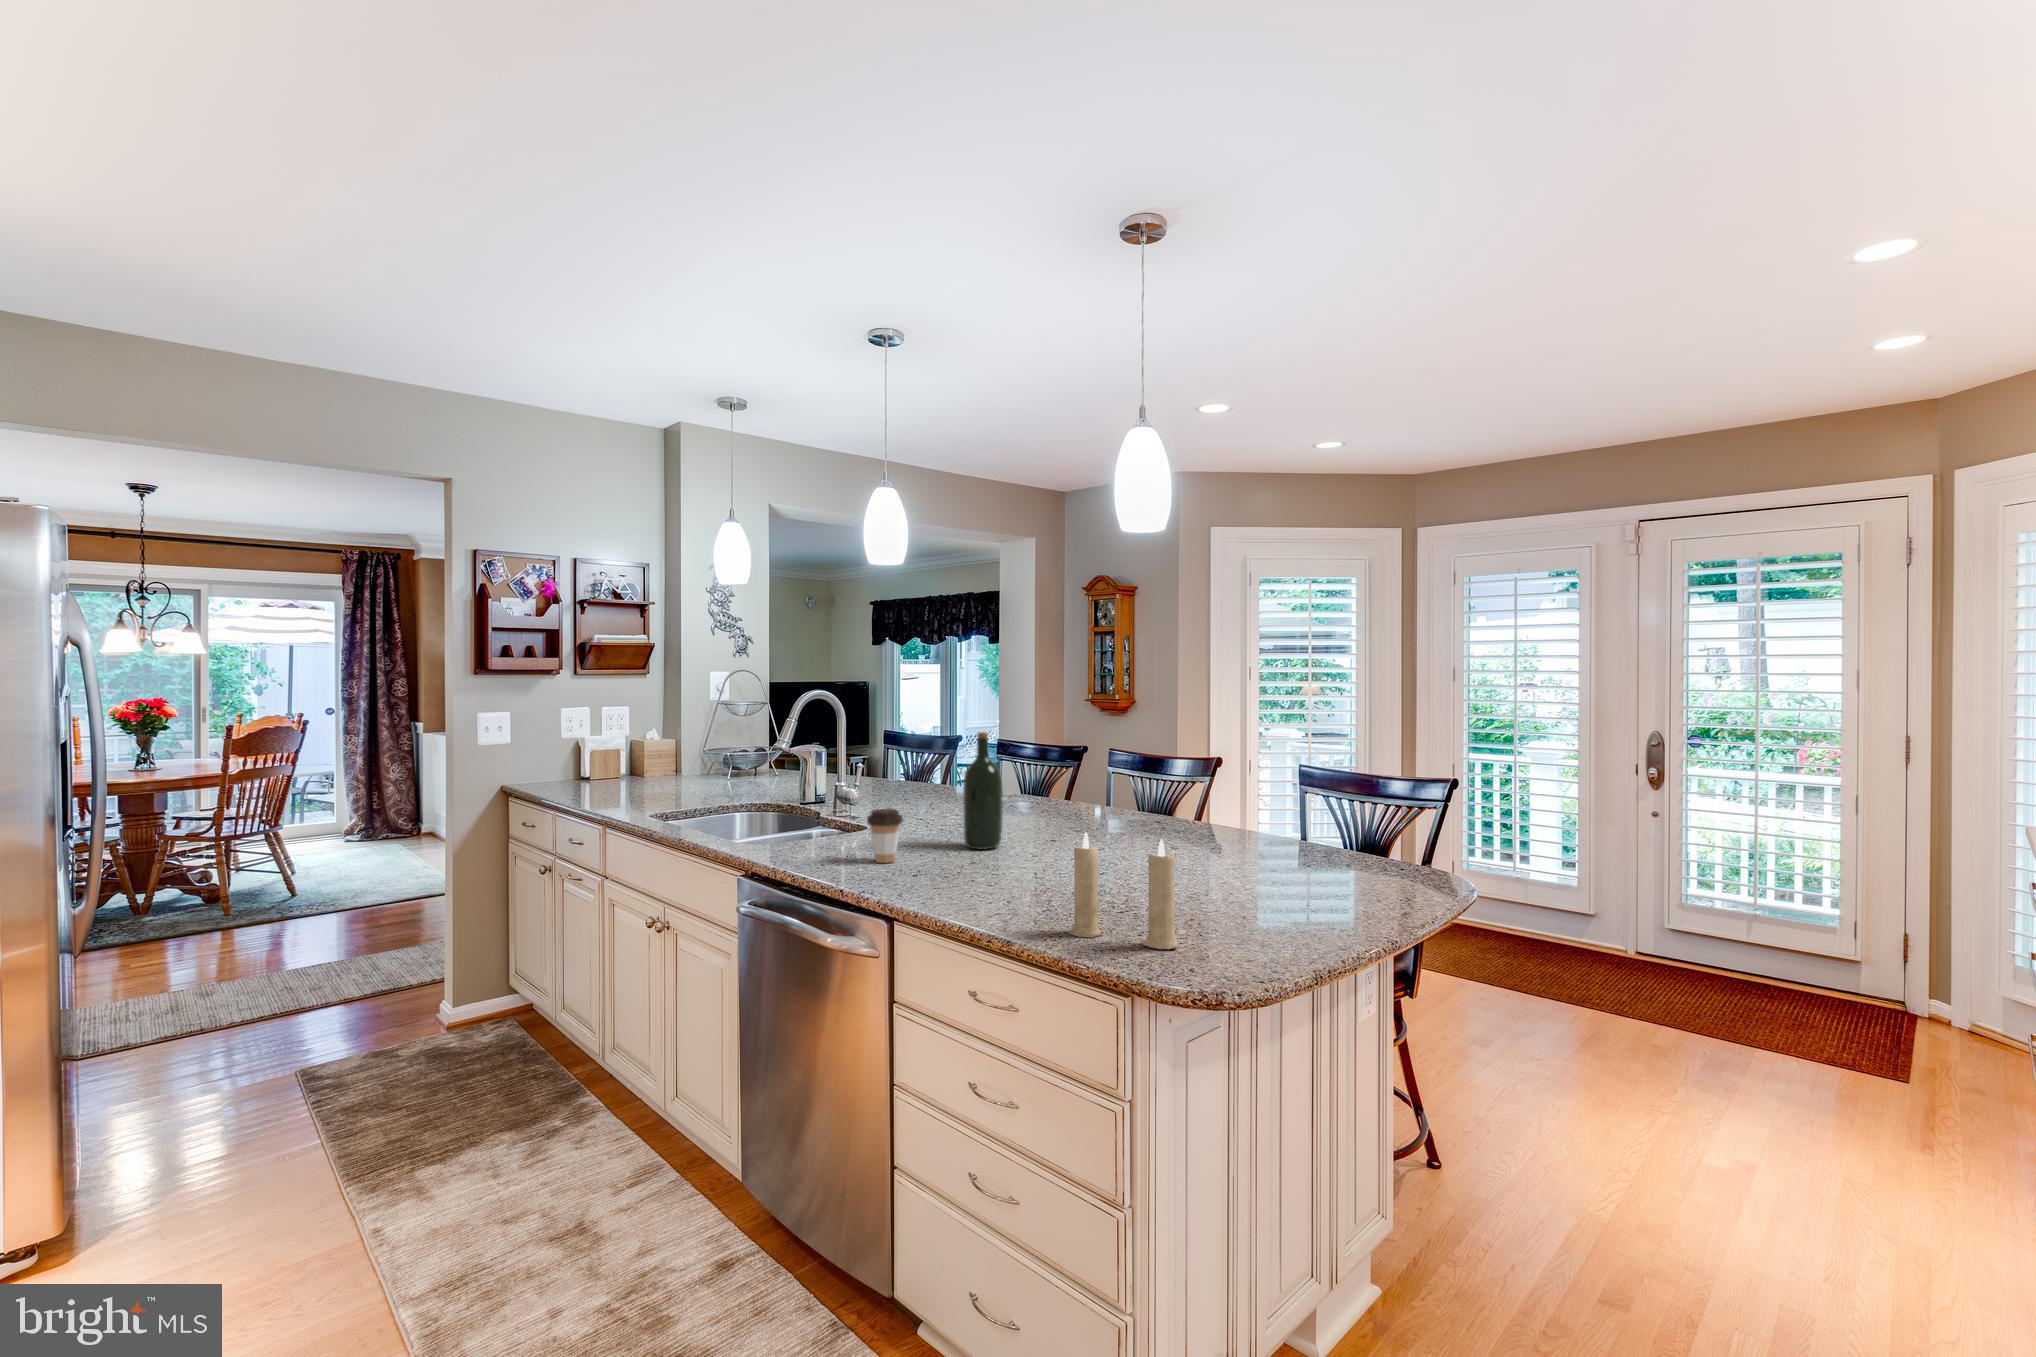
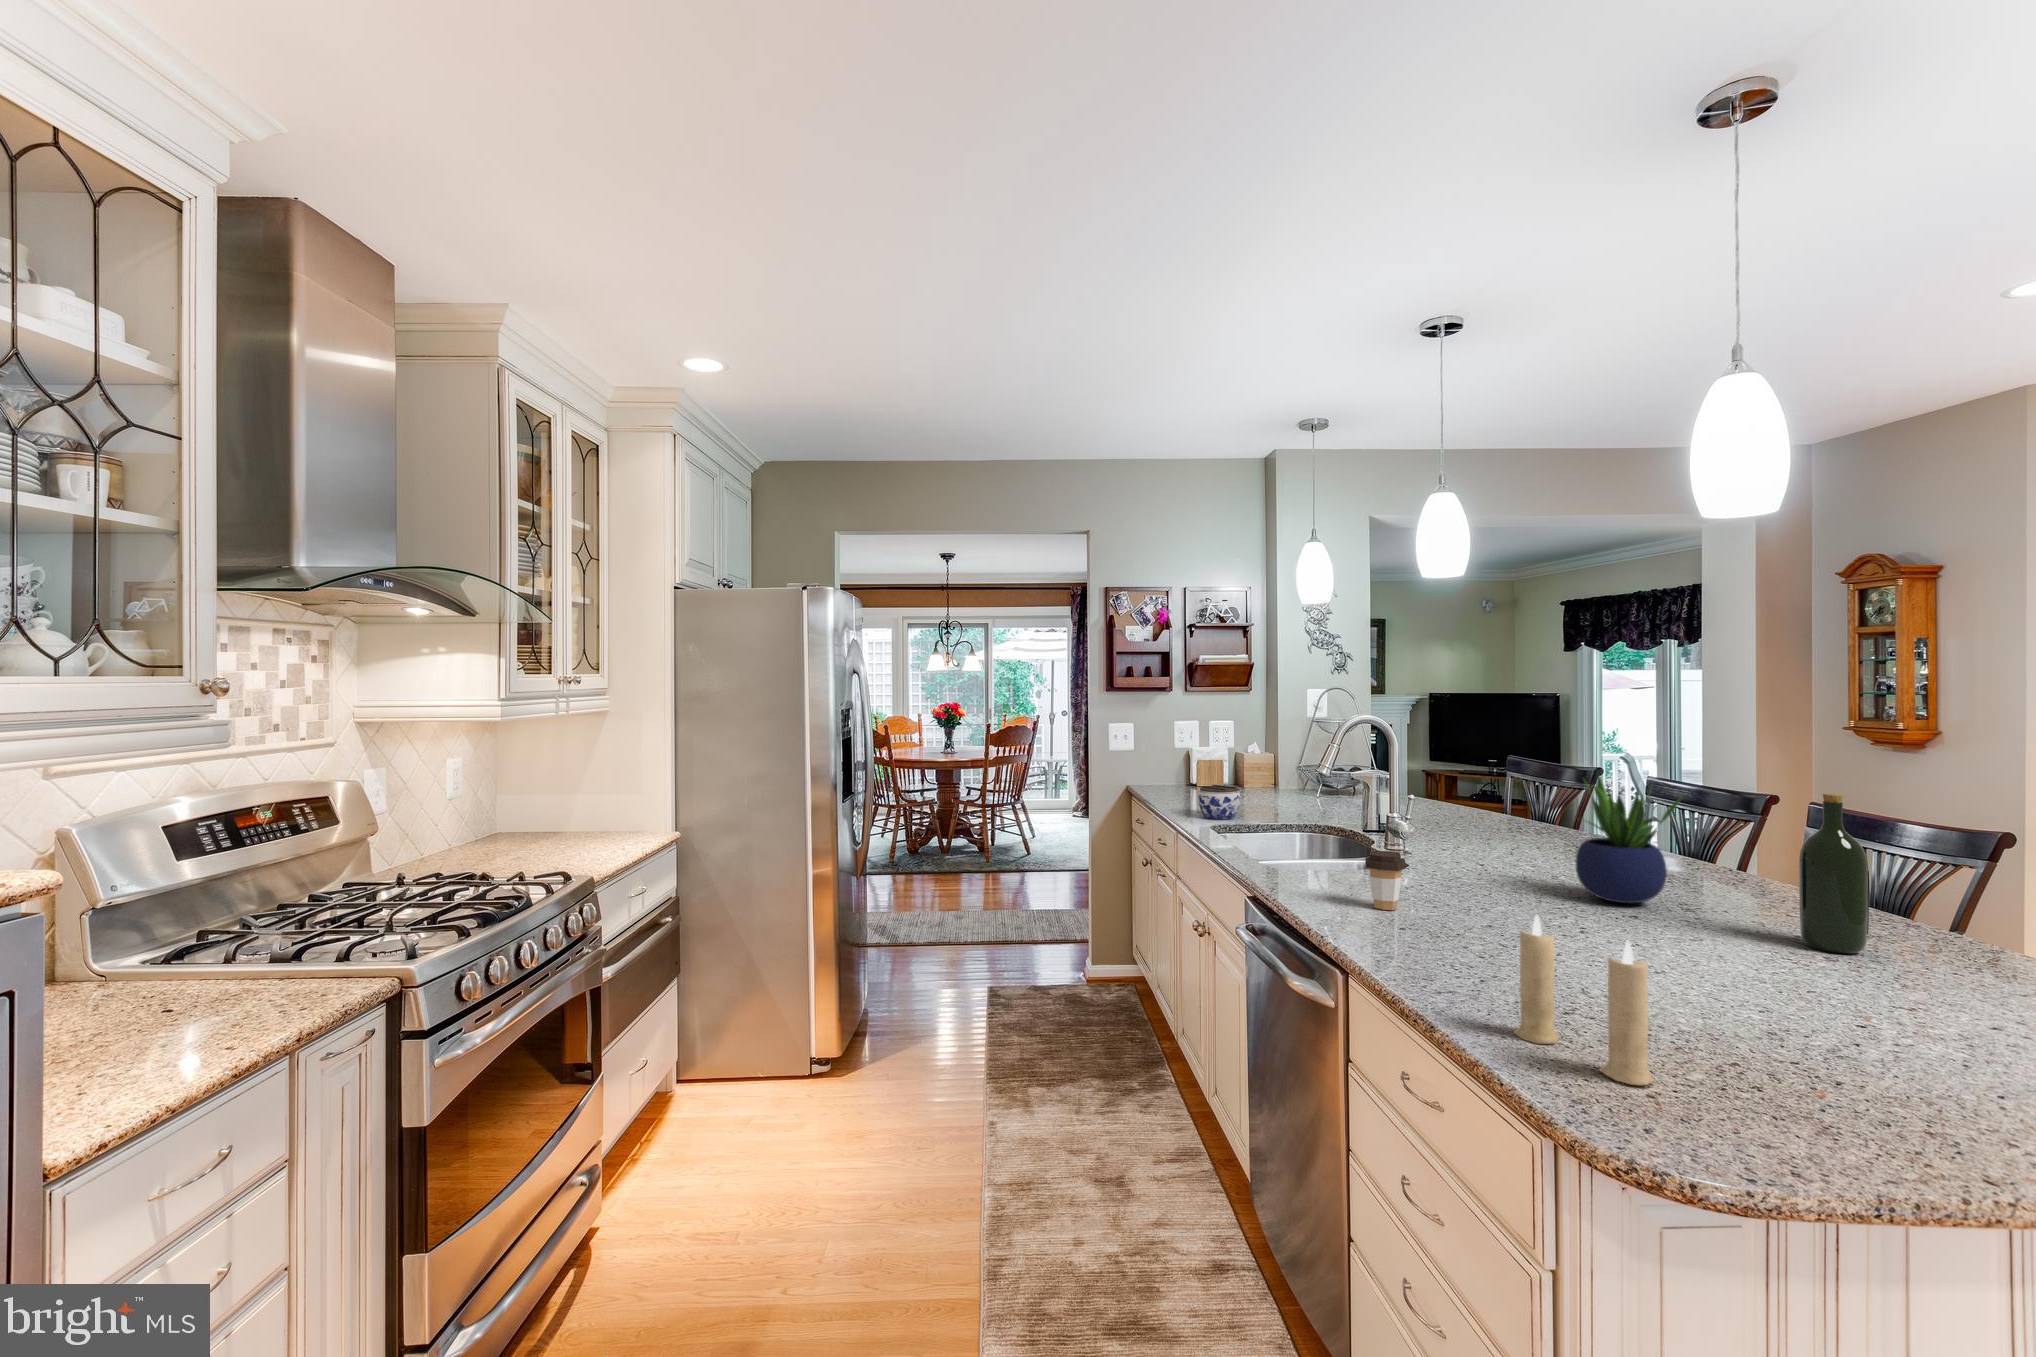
potted plant: none [1002,726,1076,832] -> present [1575,770,1684,903]
wine bottle: present [963,732,1002,849] -> present [1799,794,1869,954]
jar: none [620,771,669,807] -> present [1198,785,1241,819]

